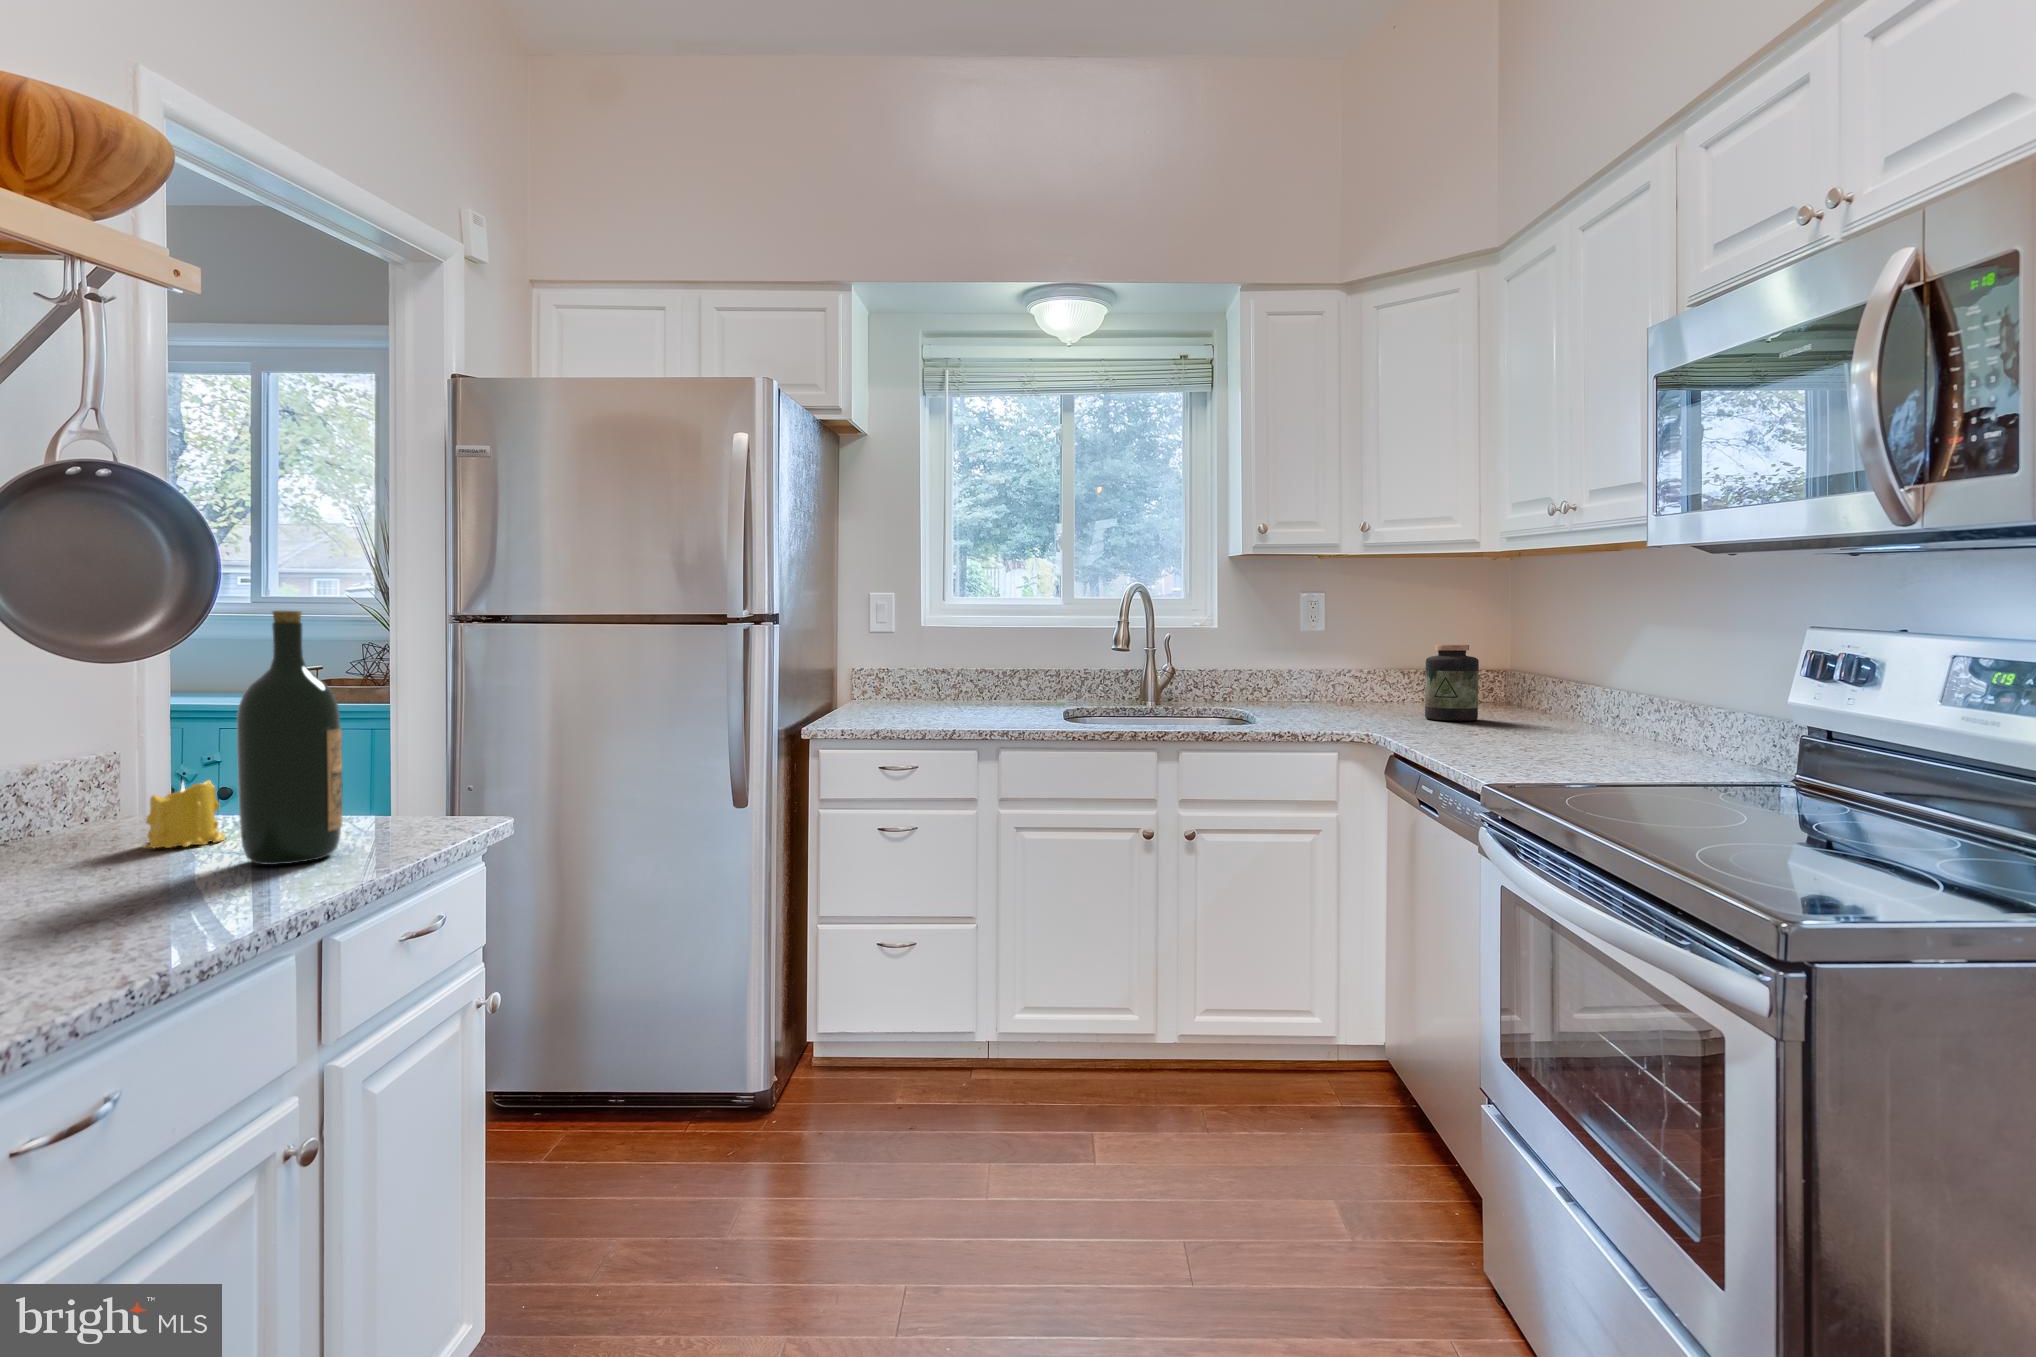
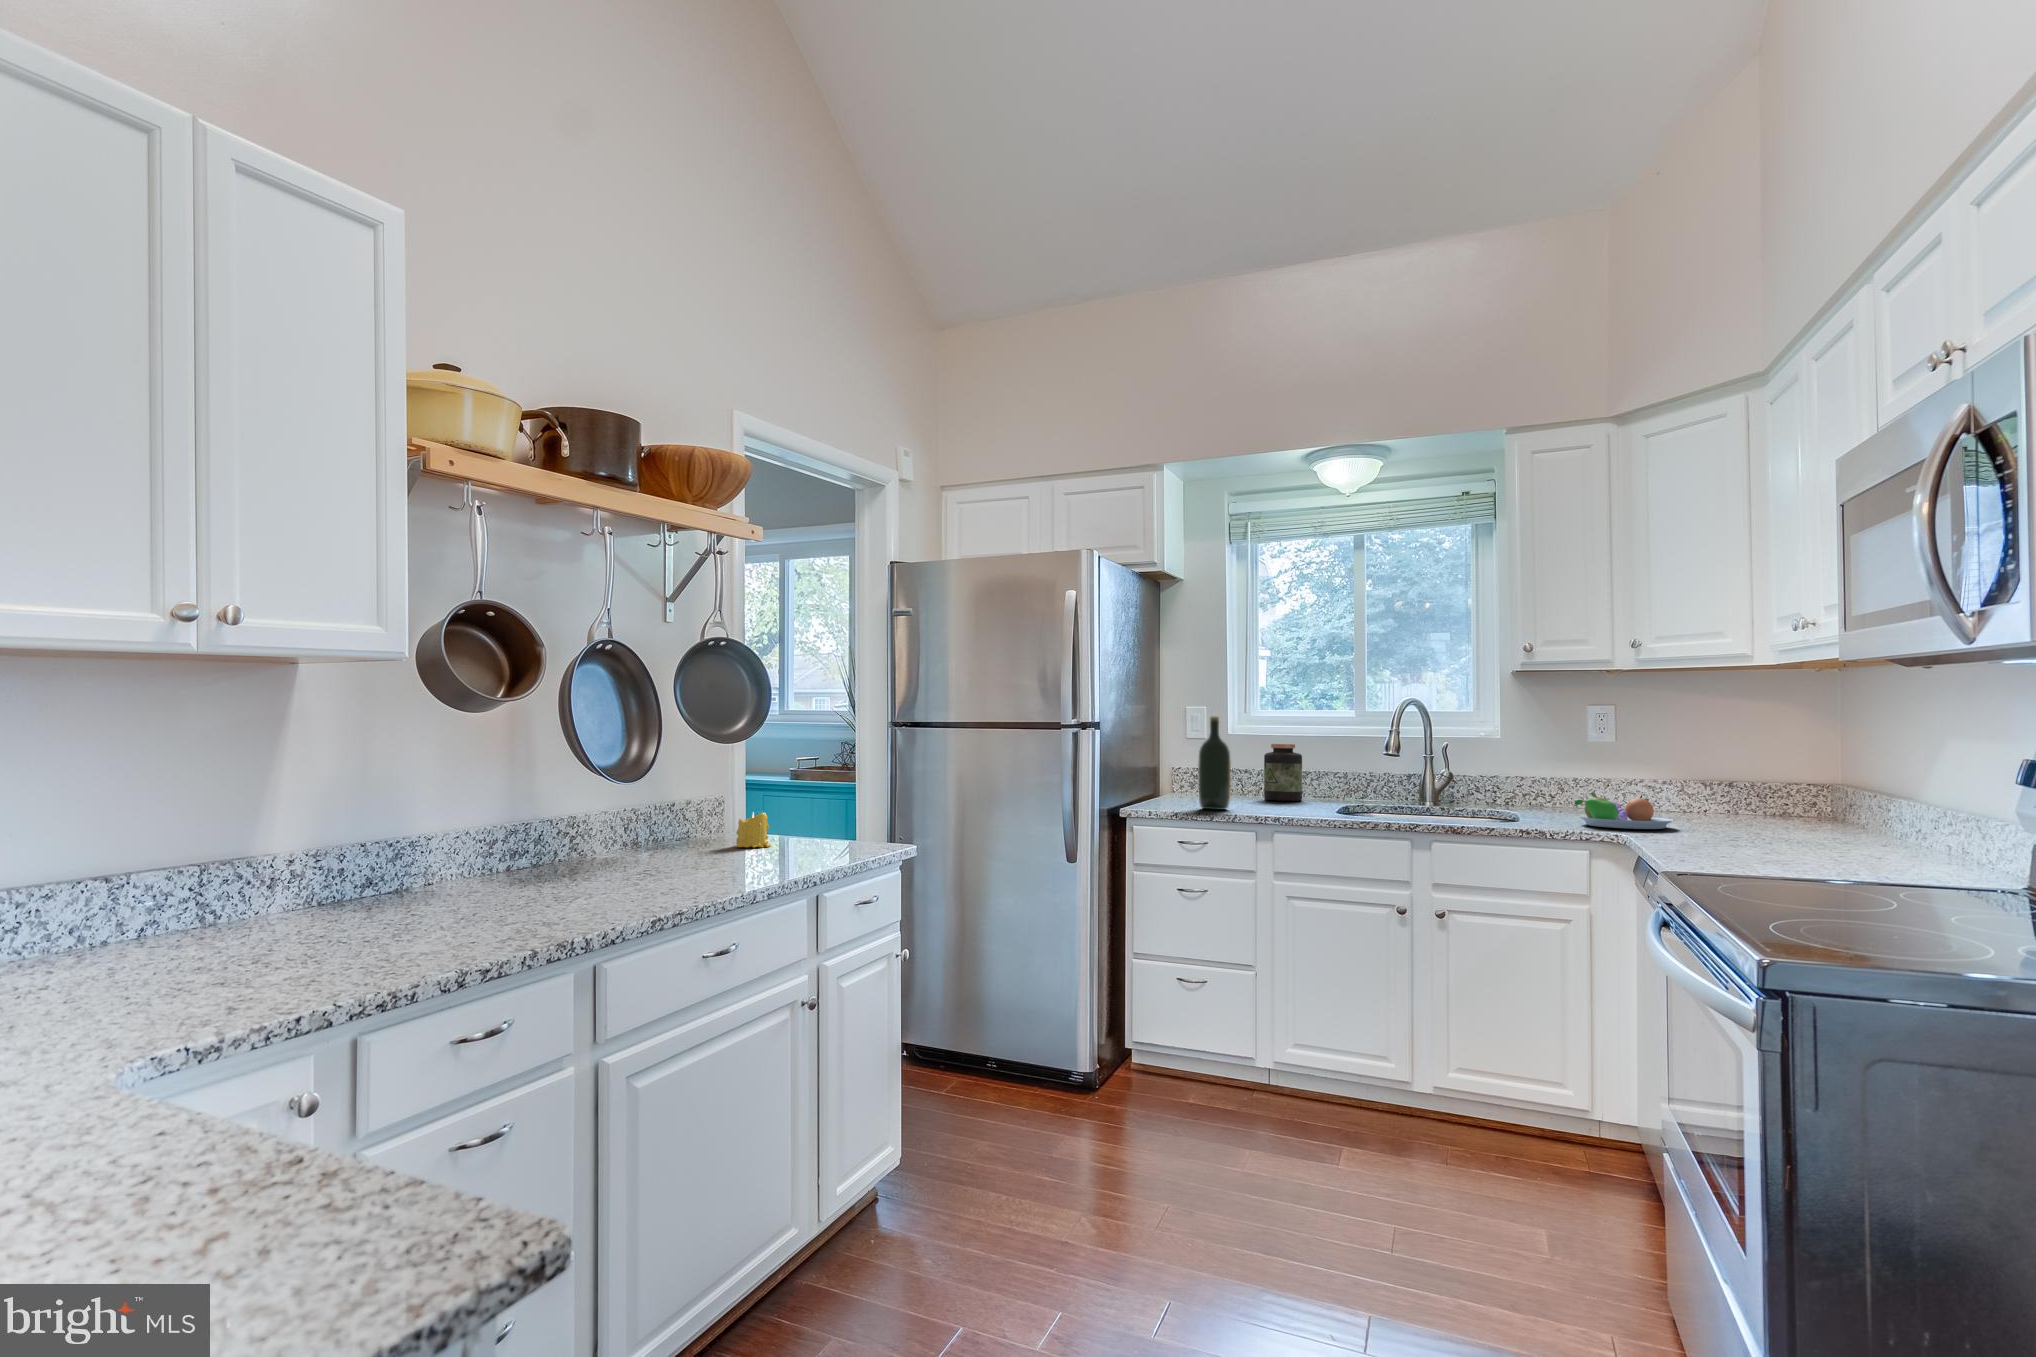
wine bottle: present [237,611,343,865] -> present [1198,716,1231,810]
jar: present [1425,645,1479,721] -> present [1264,744,1302,801]
fruit bowl: none [1324,689,1419,728] -> present [1575,792,1673,829]

